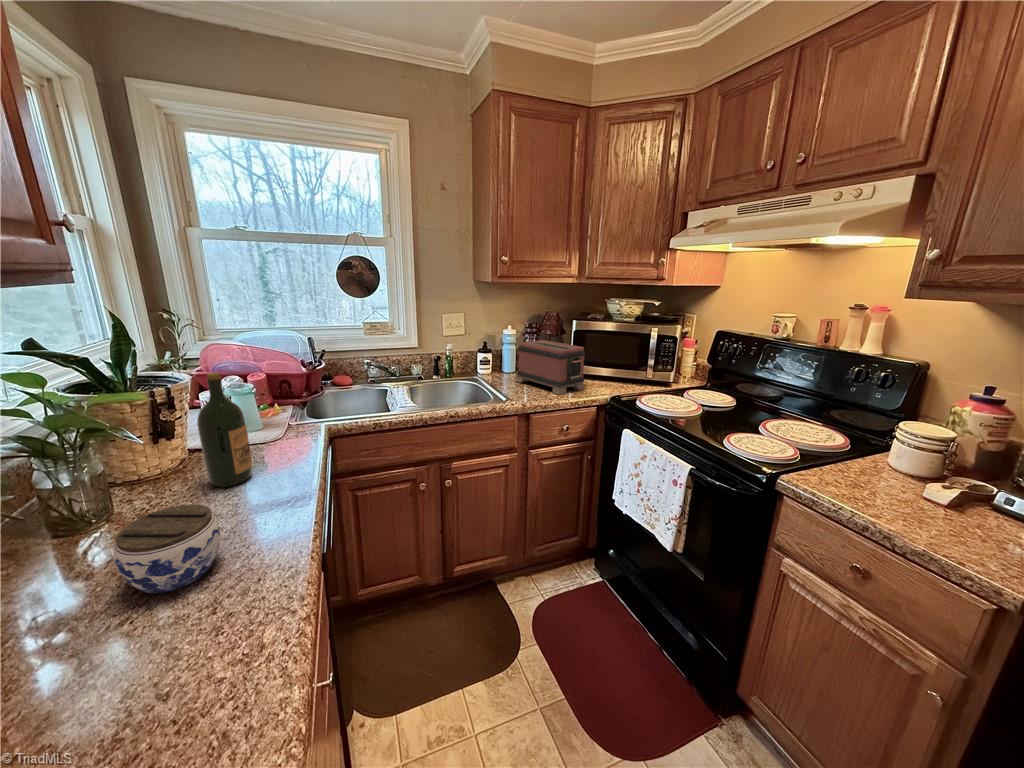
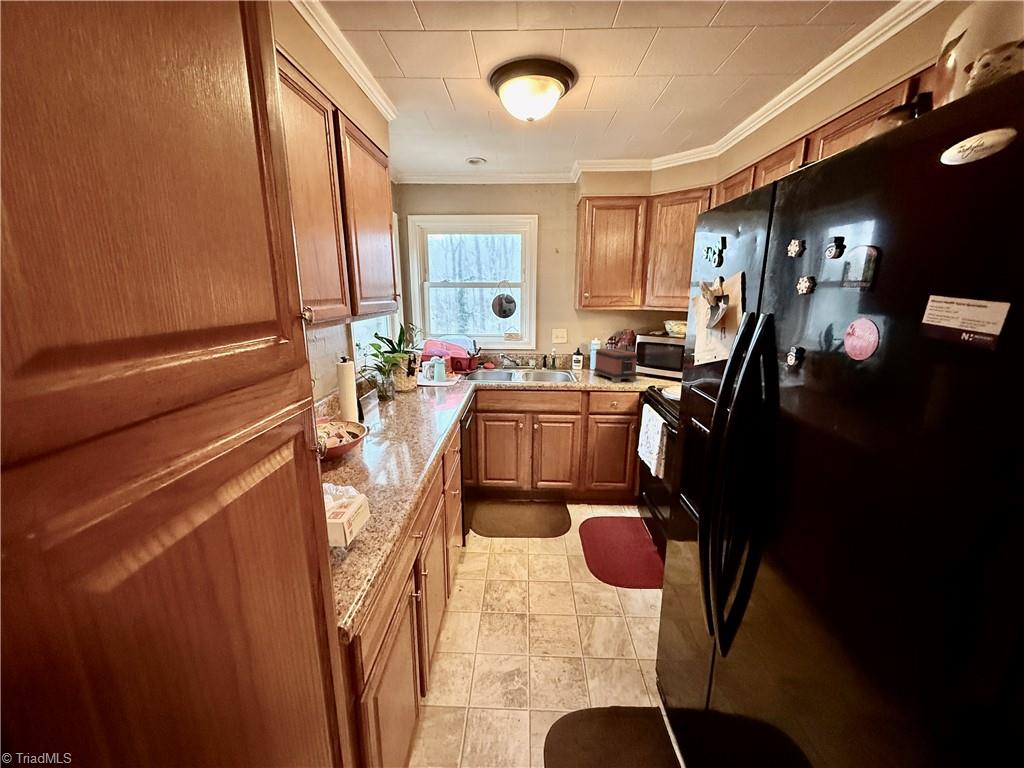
wine bottle: present [197,372,252,487] -> none [424,348,441,397]
jar: present [113,504,221,593] -> none [402,390,431,415]

